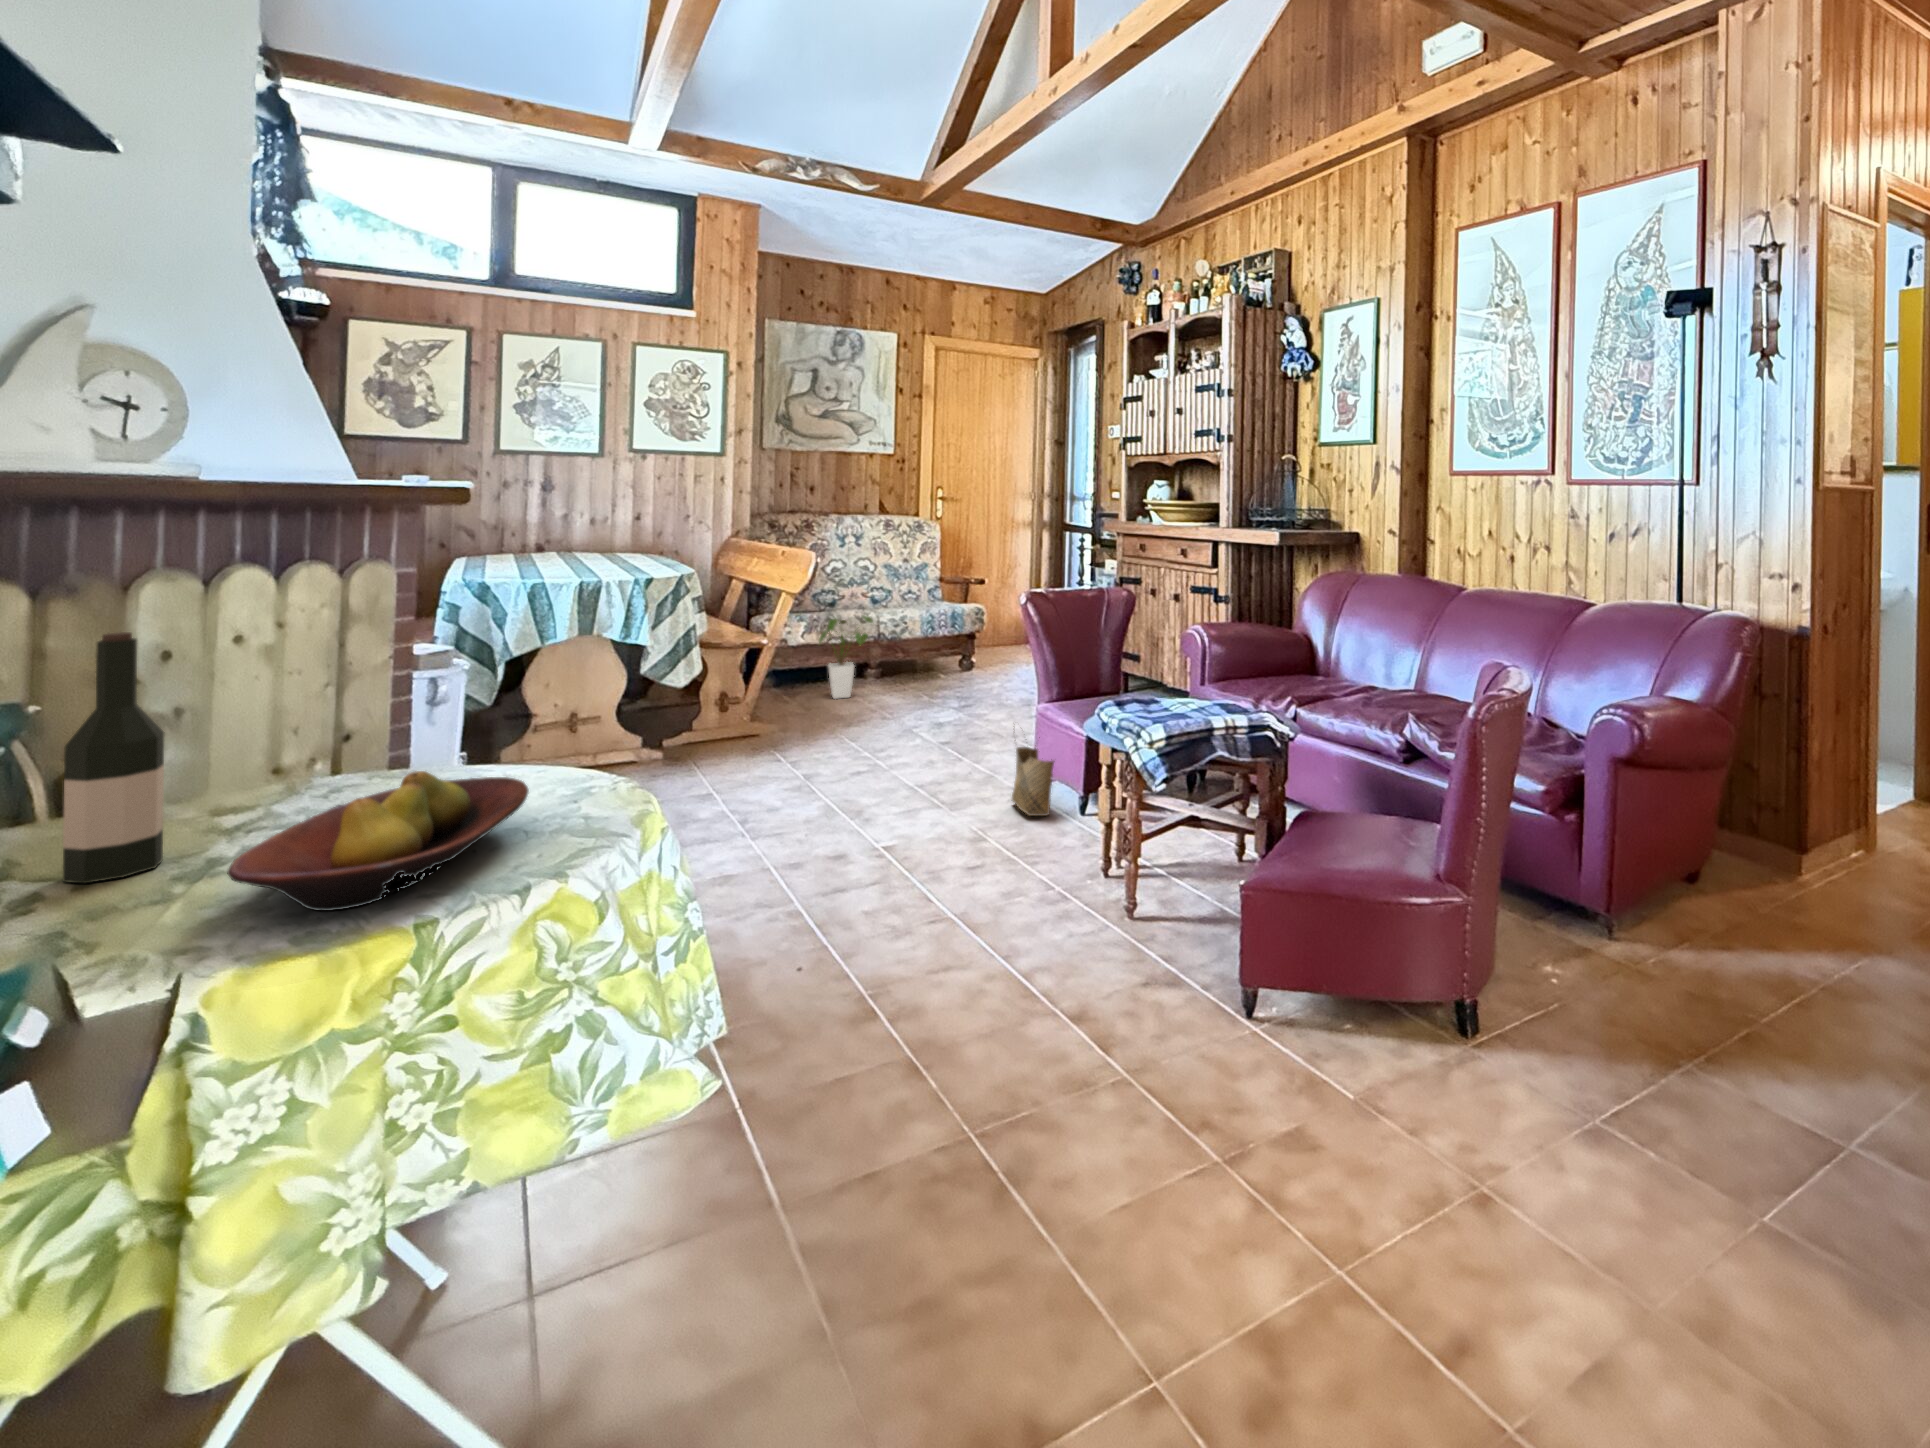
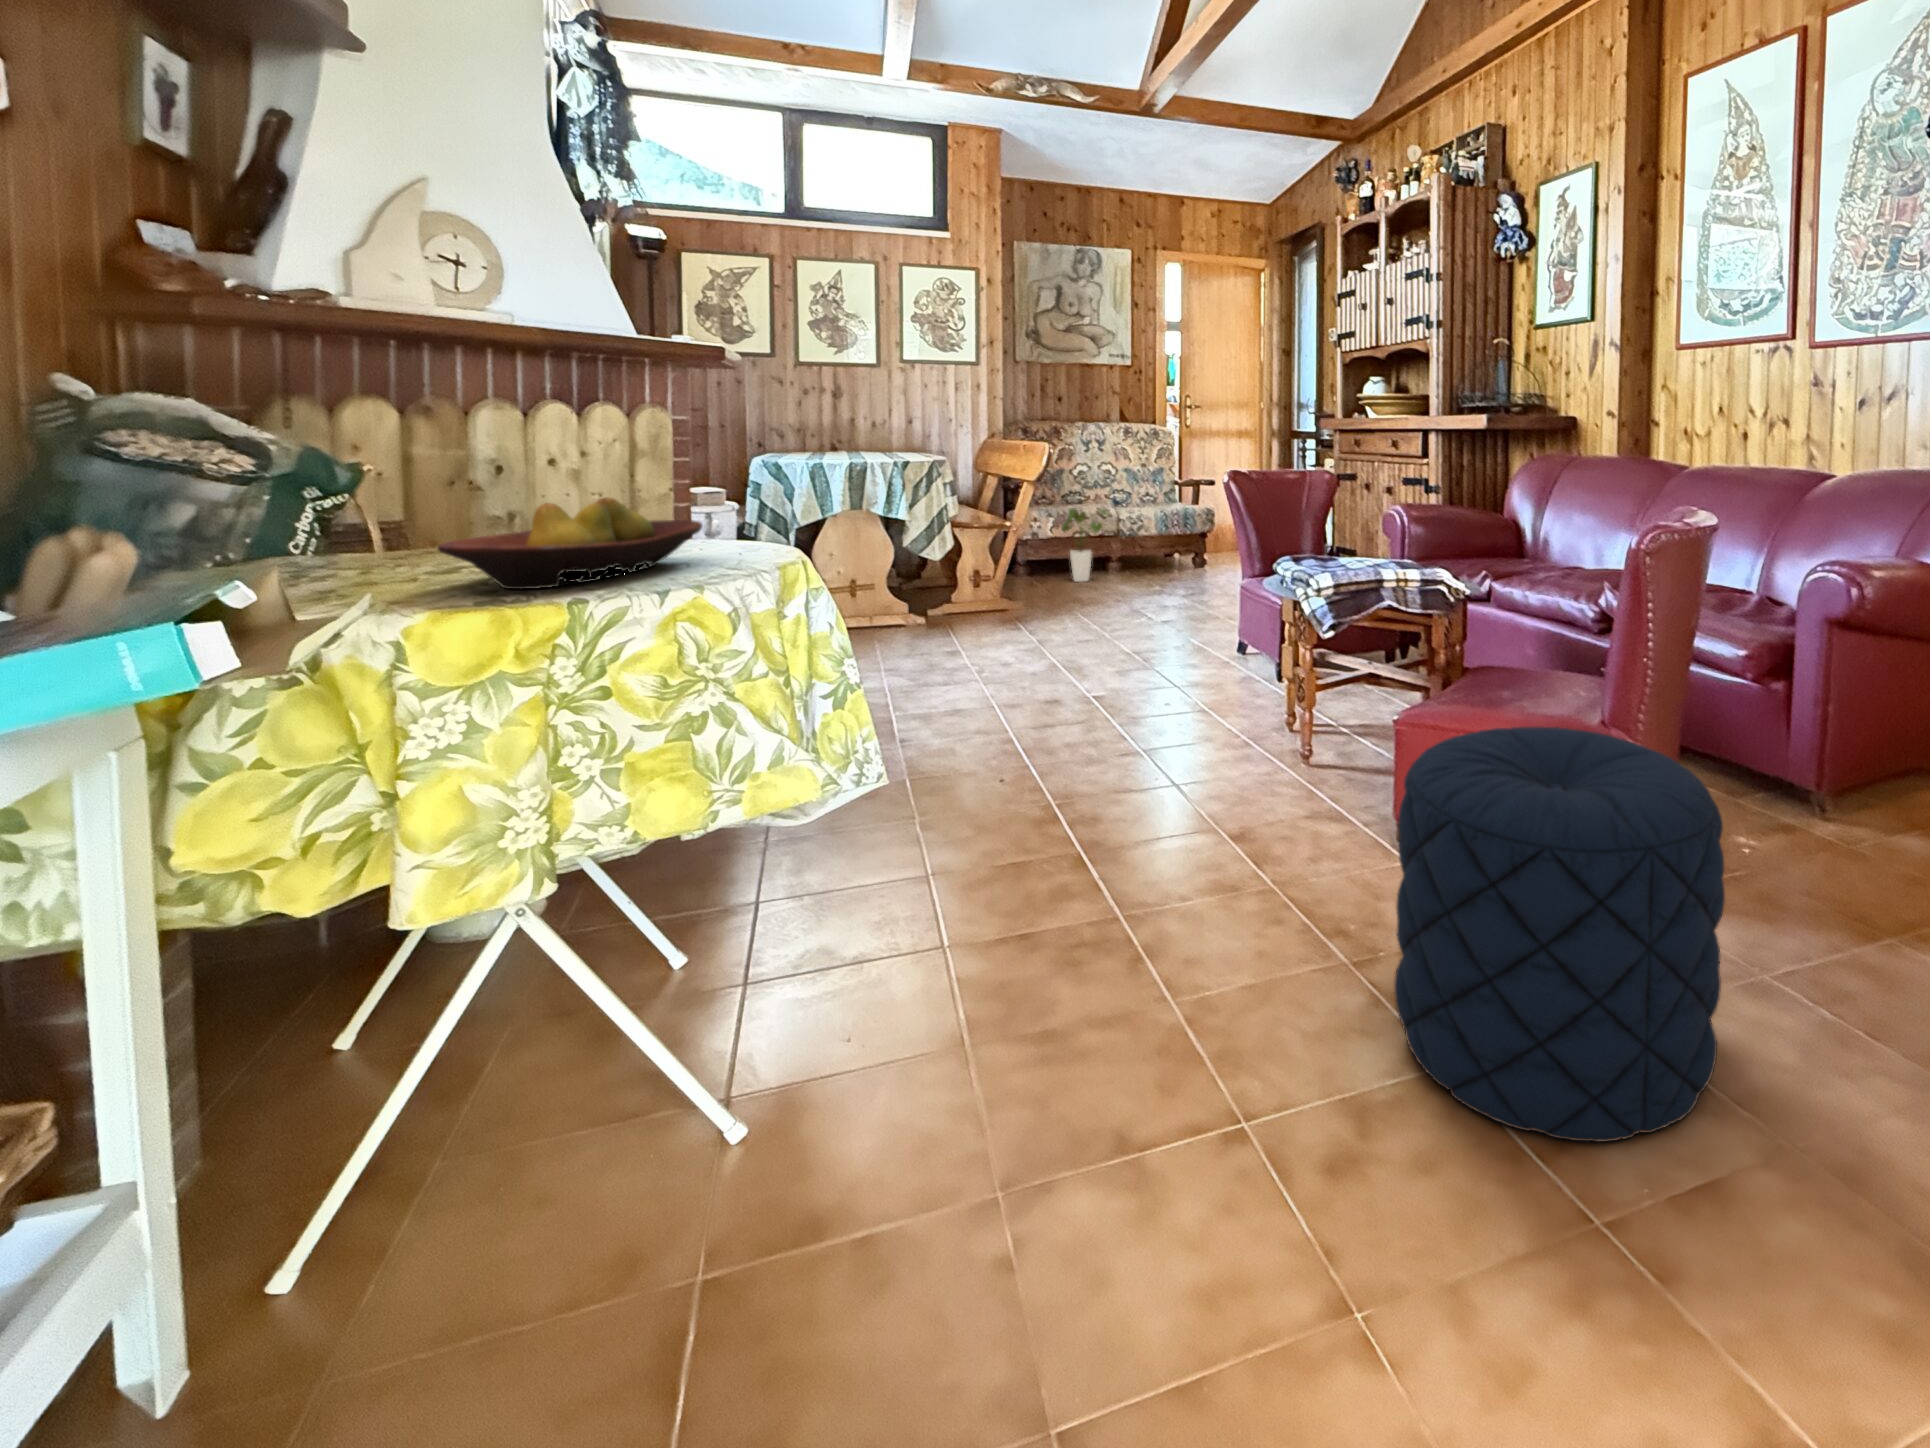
wine bottle: present [63,632,164,883] -> none [355,370,435,573]
woven basket: present [1012,737,1055,816] -> none [1212,587,1253,676]
pouf: none [1269,909,1560,1324] -> present [1394,727,1725,1142]

